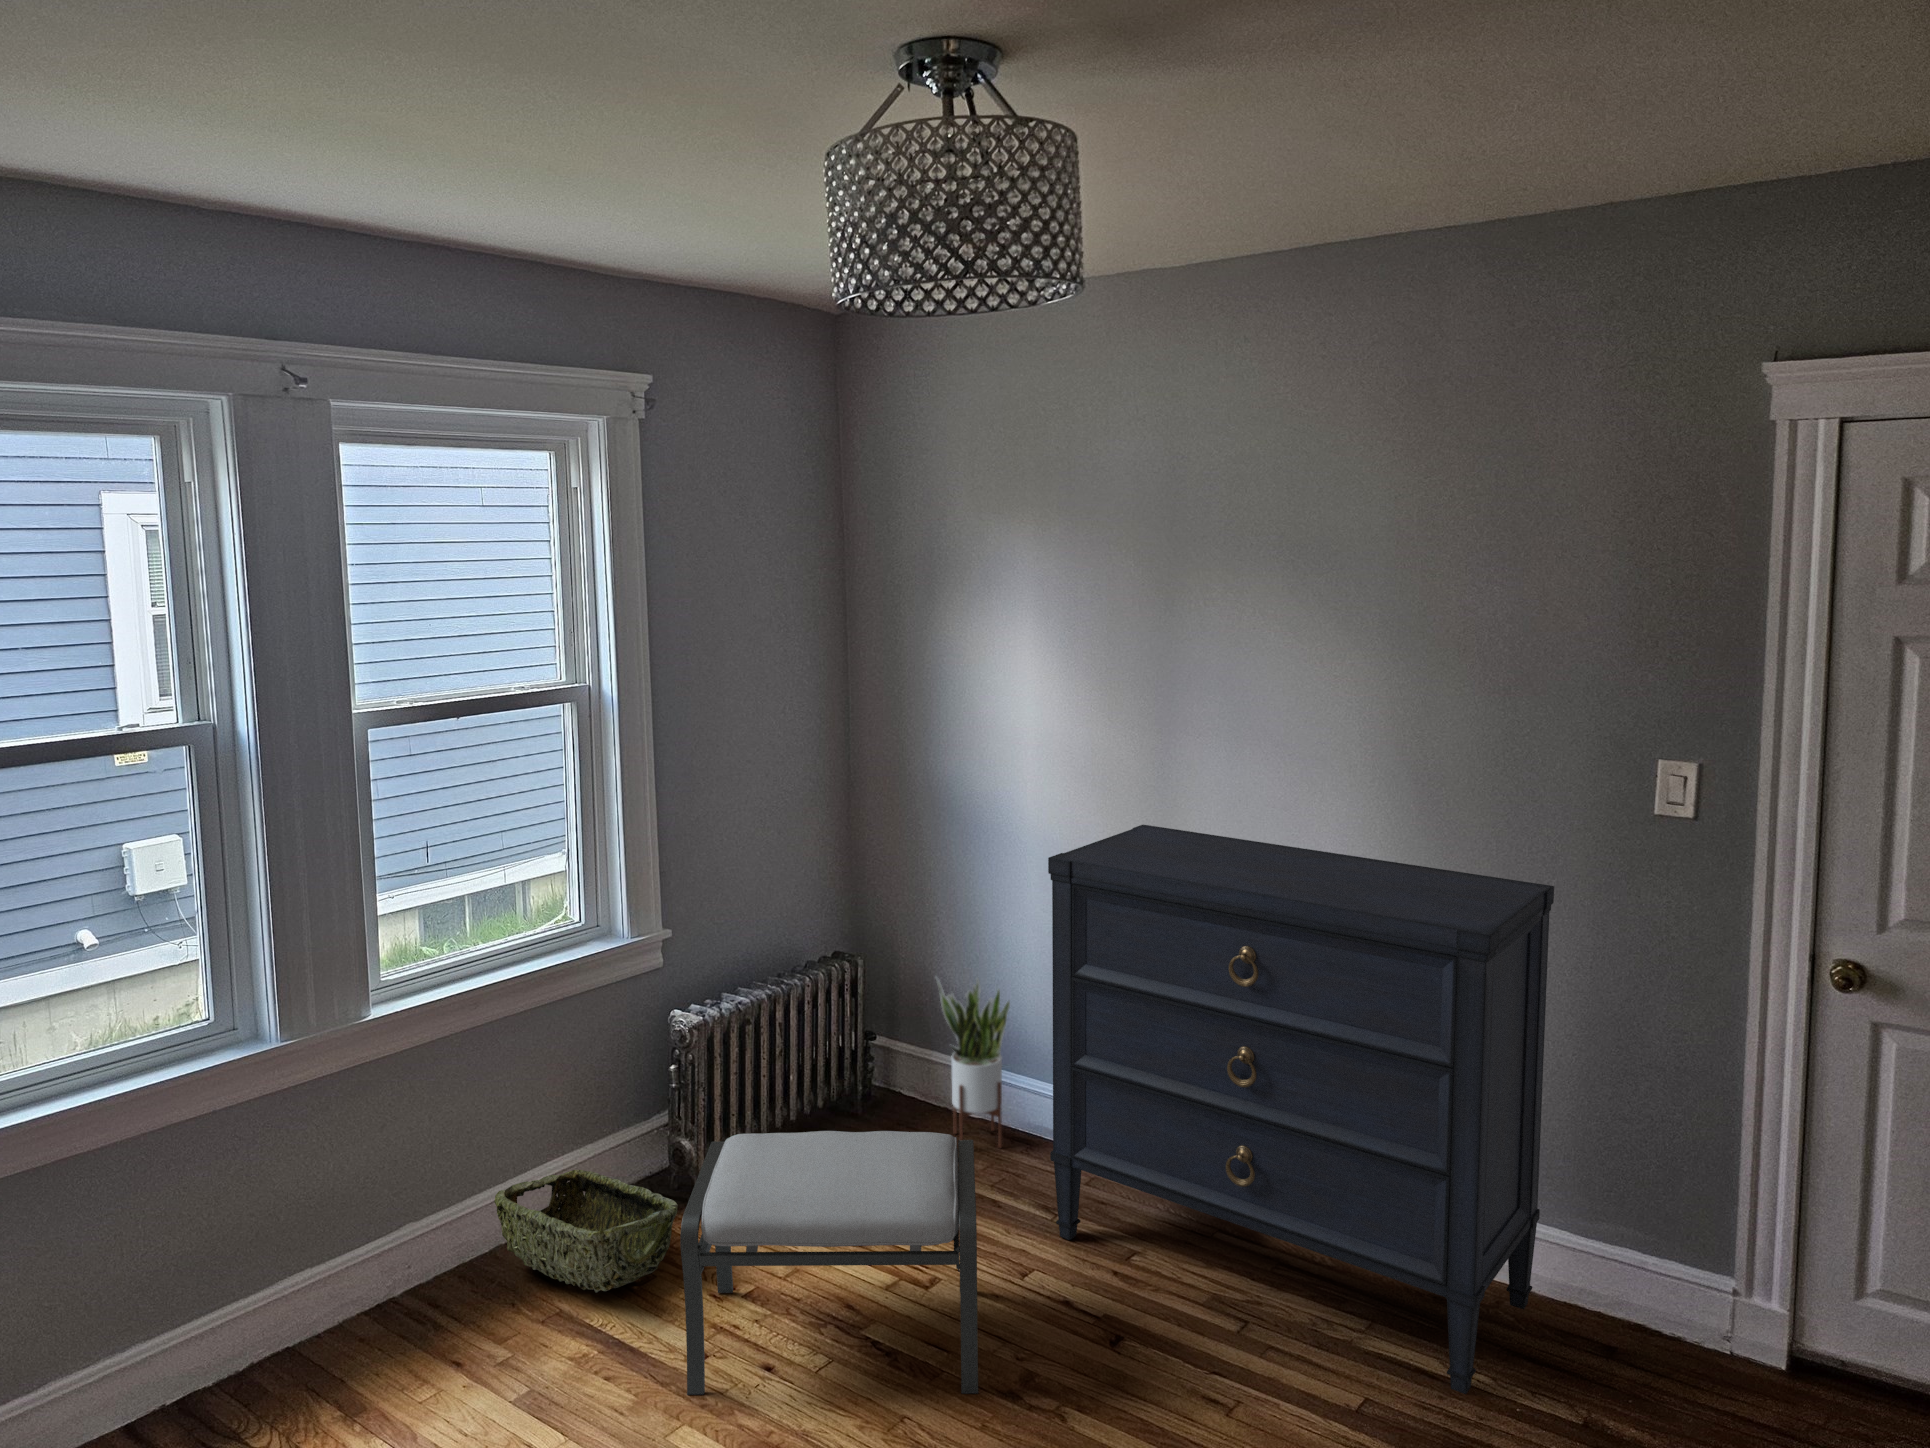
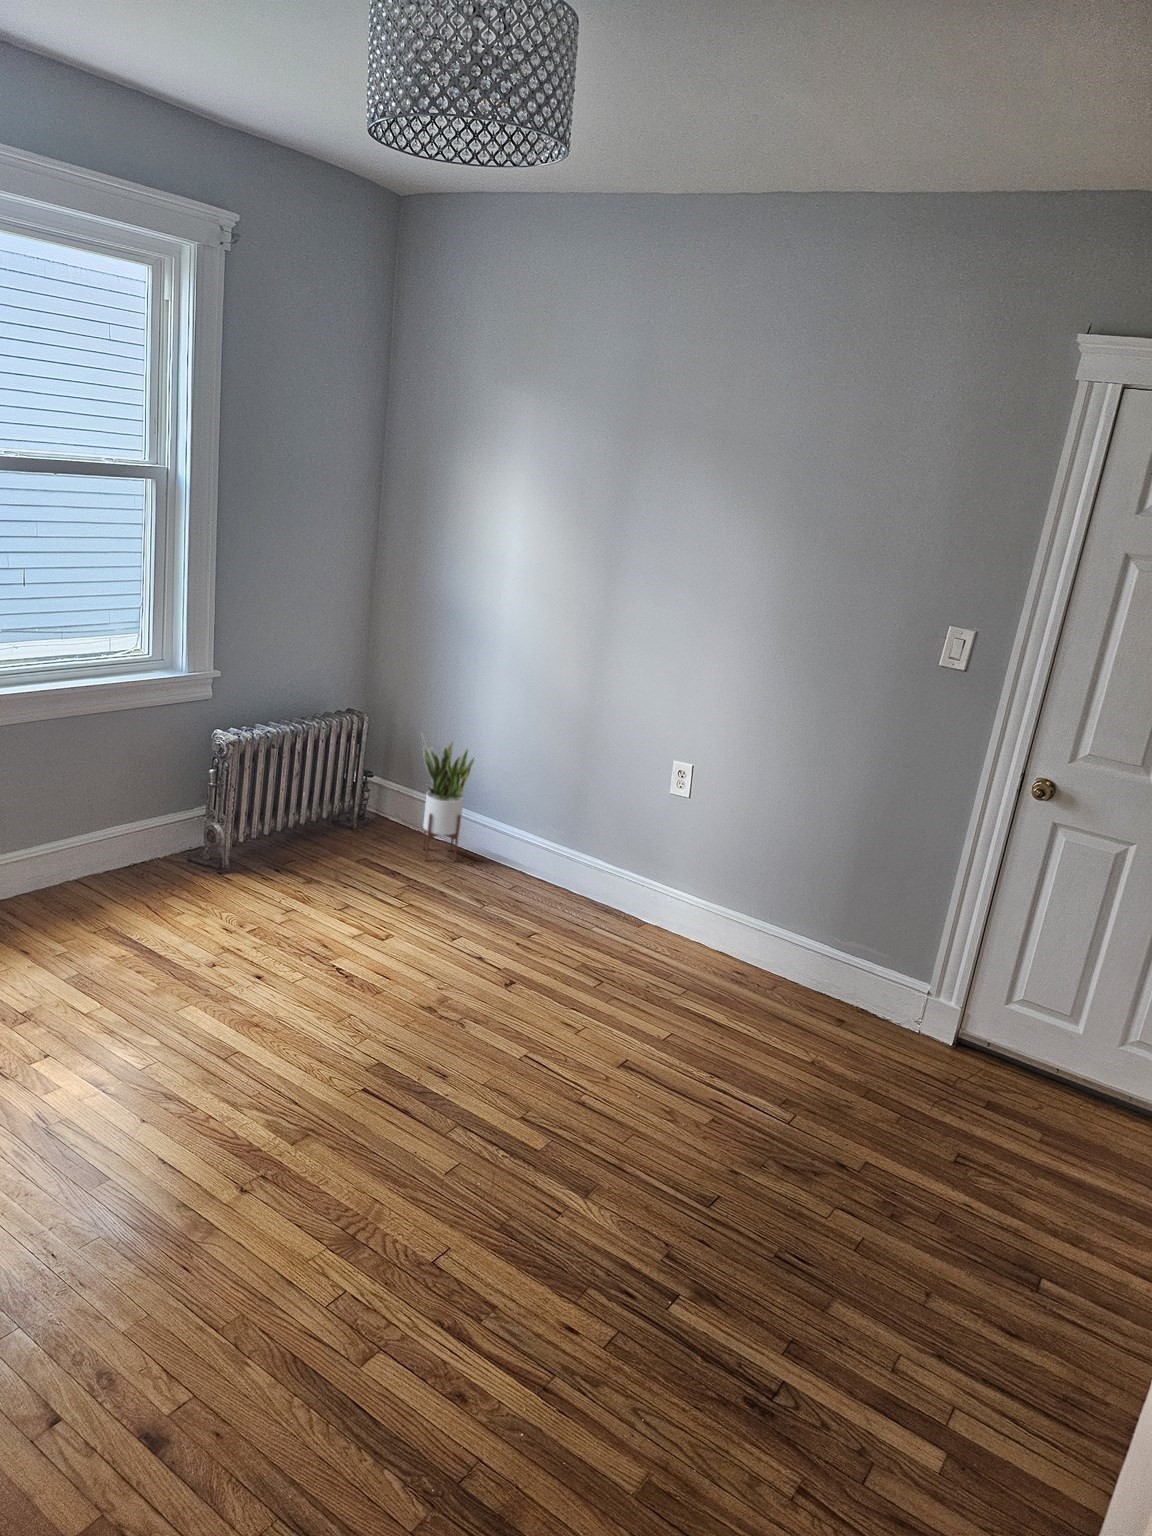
dresser: present [1048,825,1554,1394] -> none [484,637,865,1036]
ottoman: present [680,1131,978,1395] -> none [196,817,428,1005]
woven basket: present [494,1170,678,1292] -> none [63,836,204,918]

